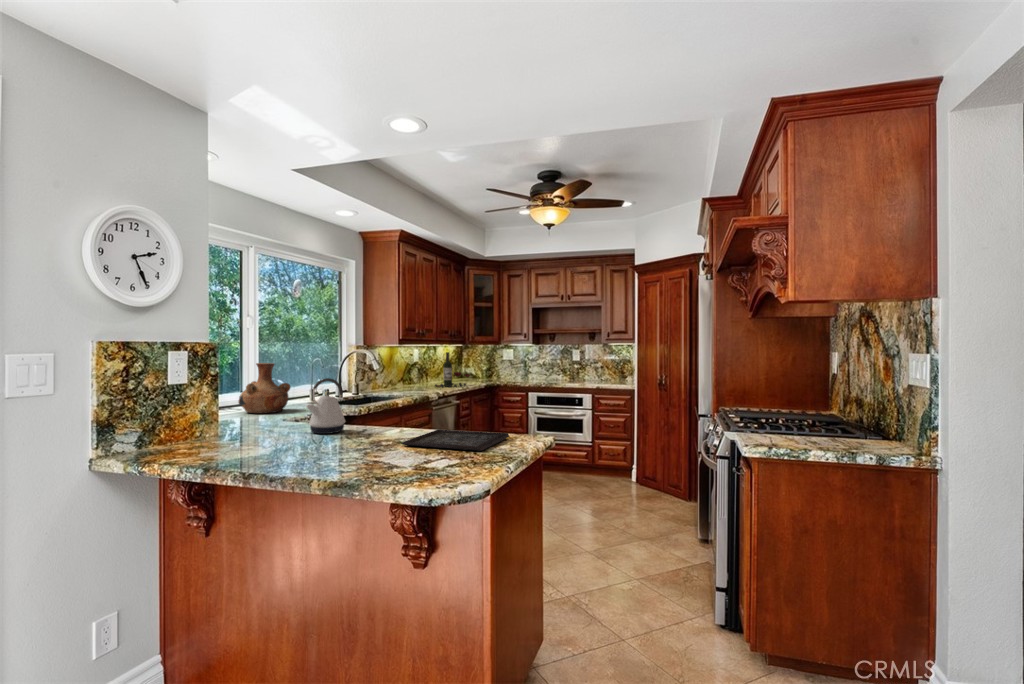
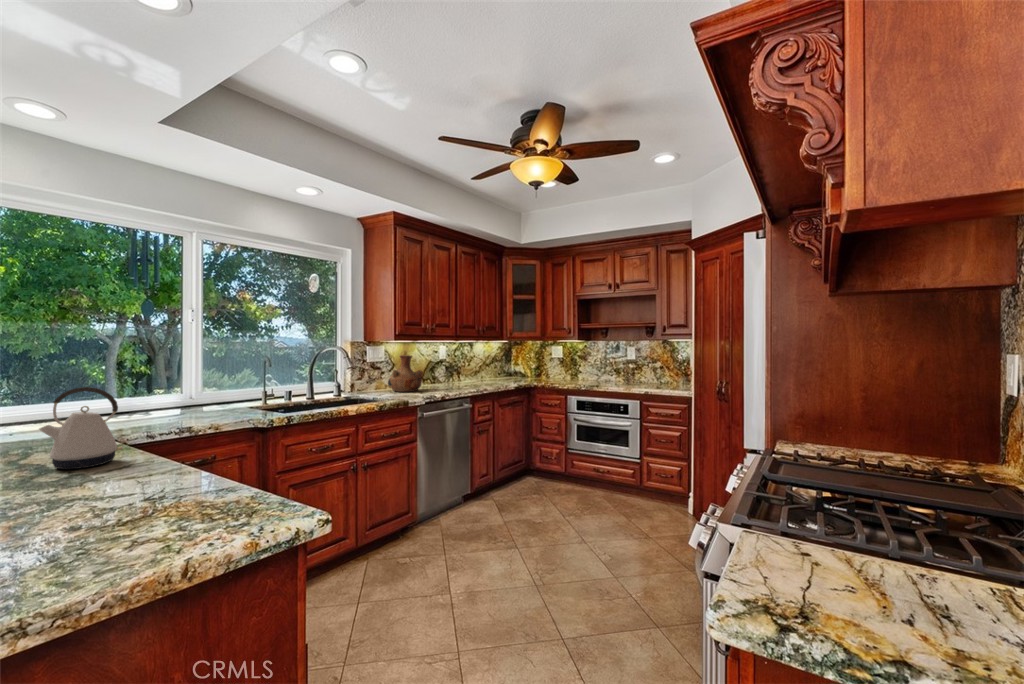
wine bottle: present [435,352,470,387] -> none [454,349,493,389]
vase: present [239,363,290,413] -> present [388,355,423,392]
tray: present [402,429,509,451] -> none [34,476,249,557]

